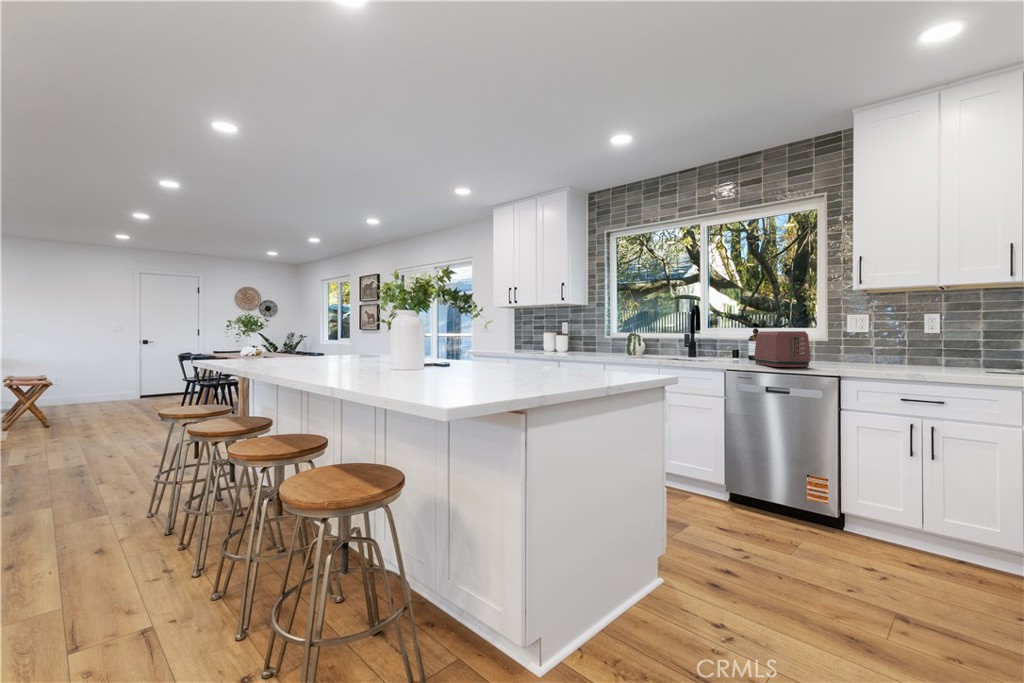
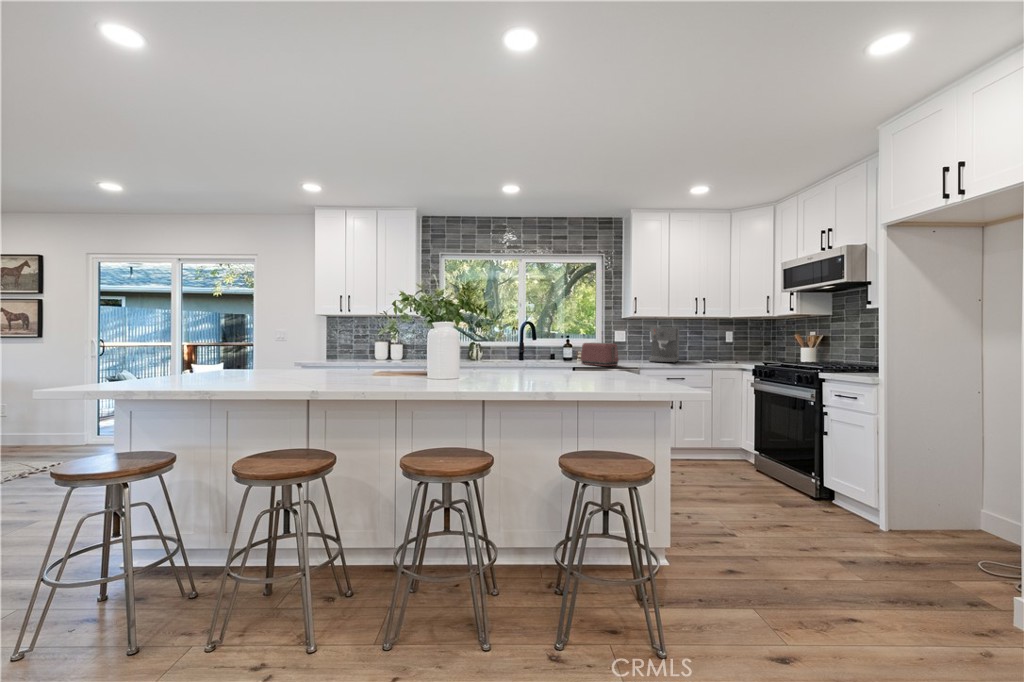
coffee maker: none [903,302,989,370] -> present [649,327,679,363]

